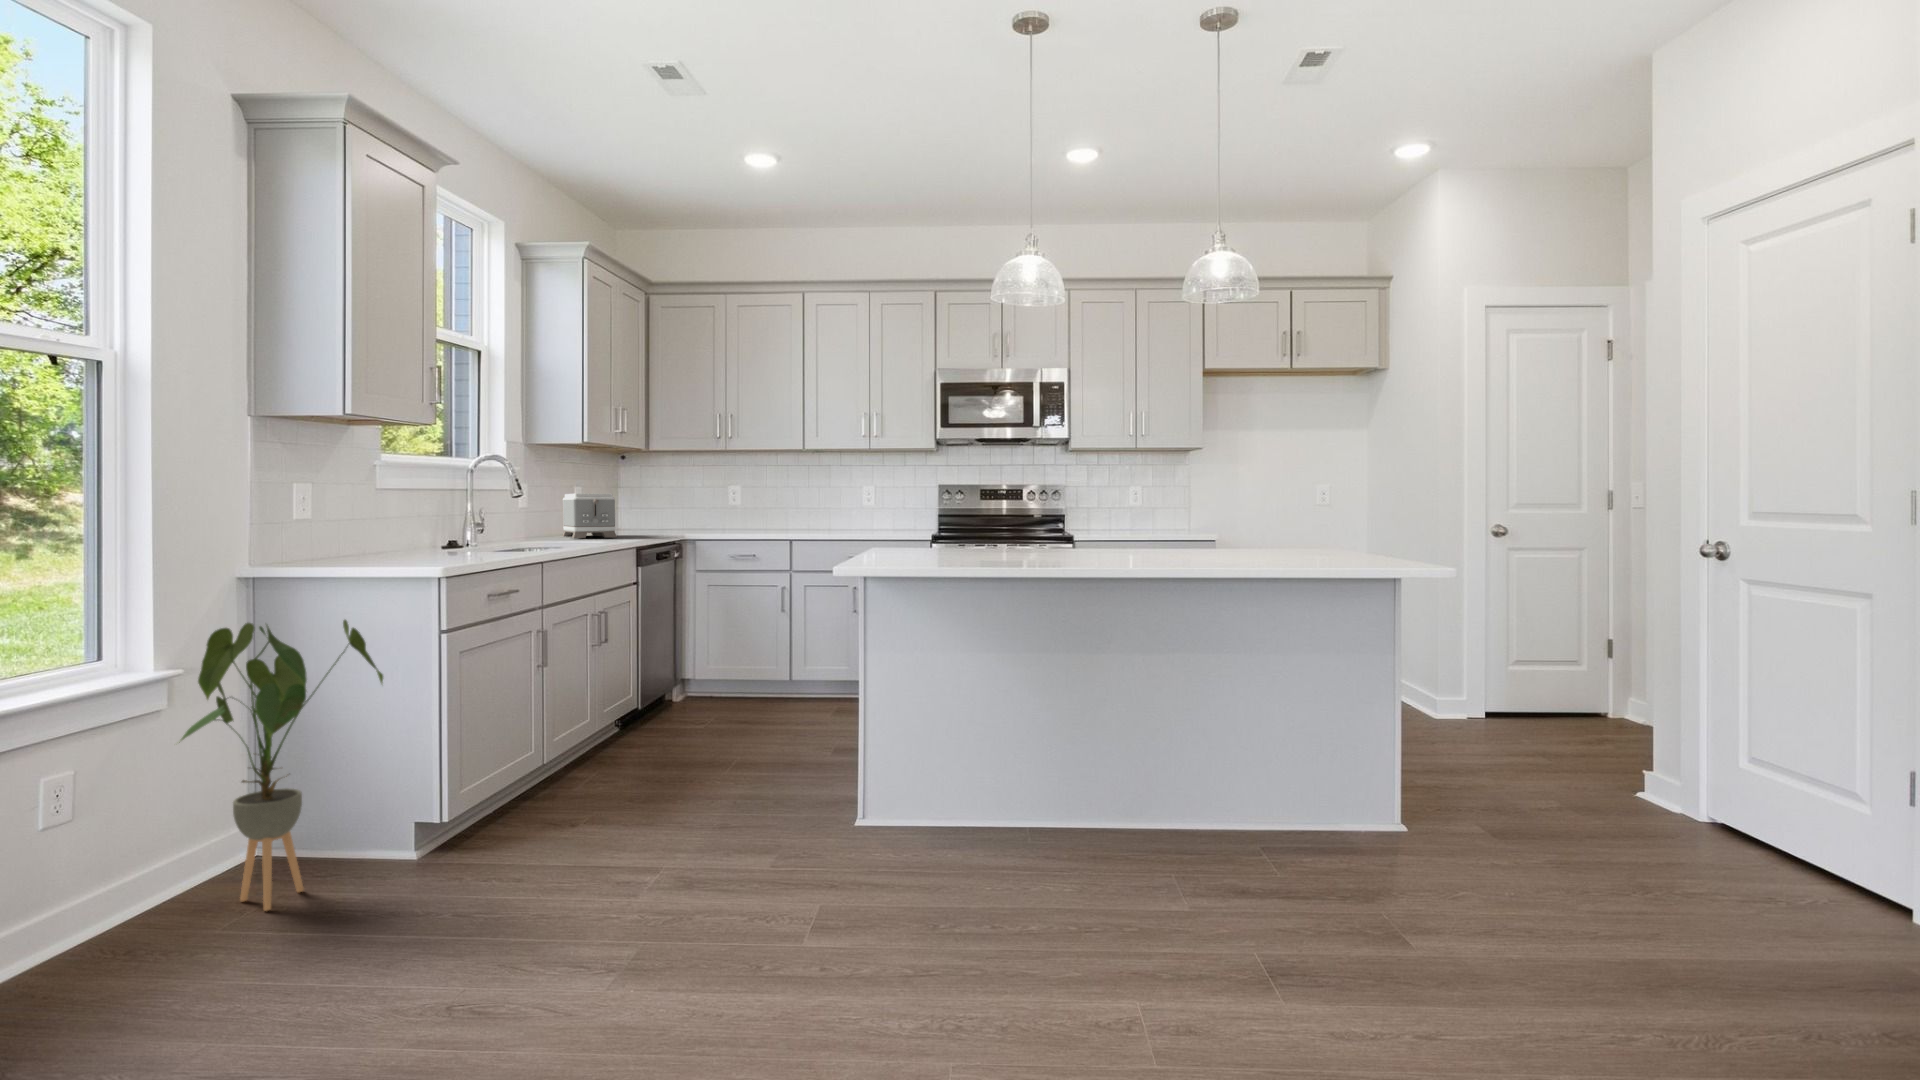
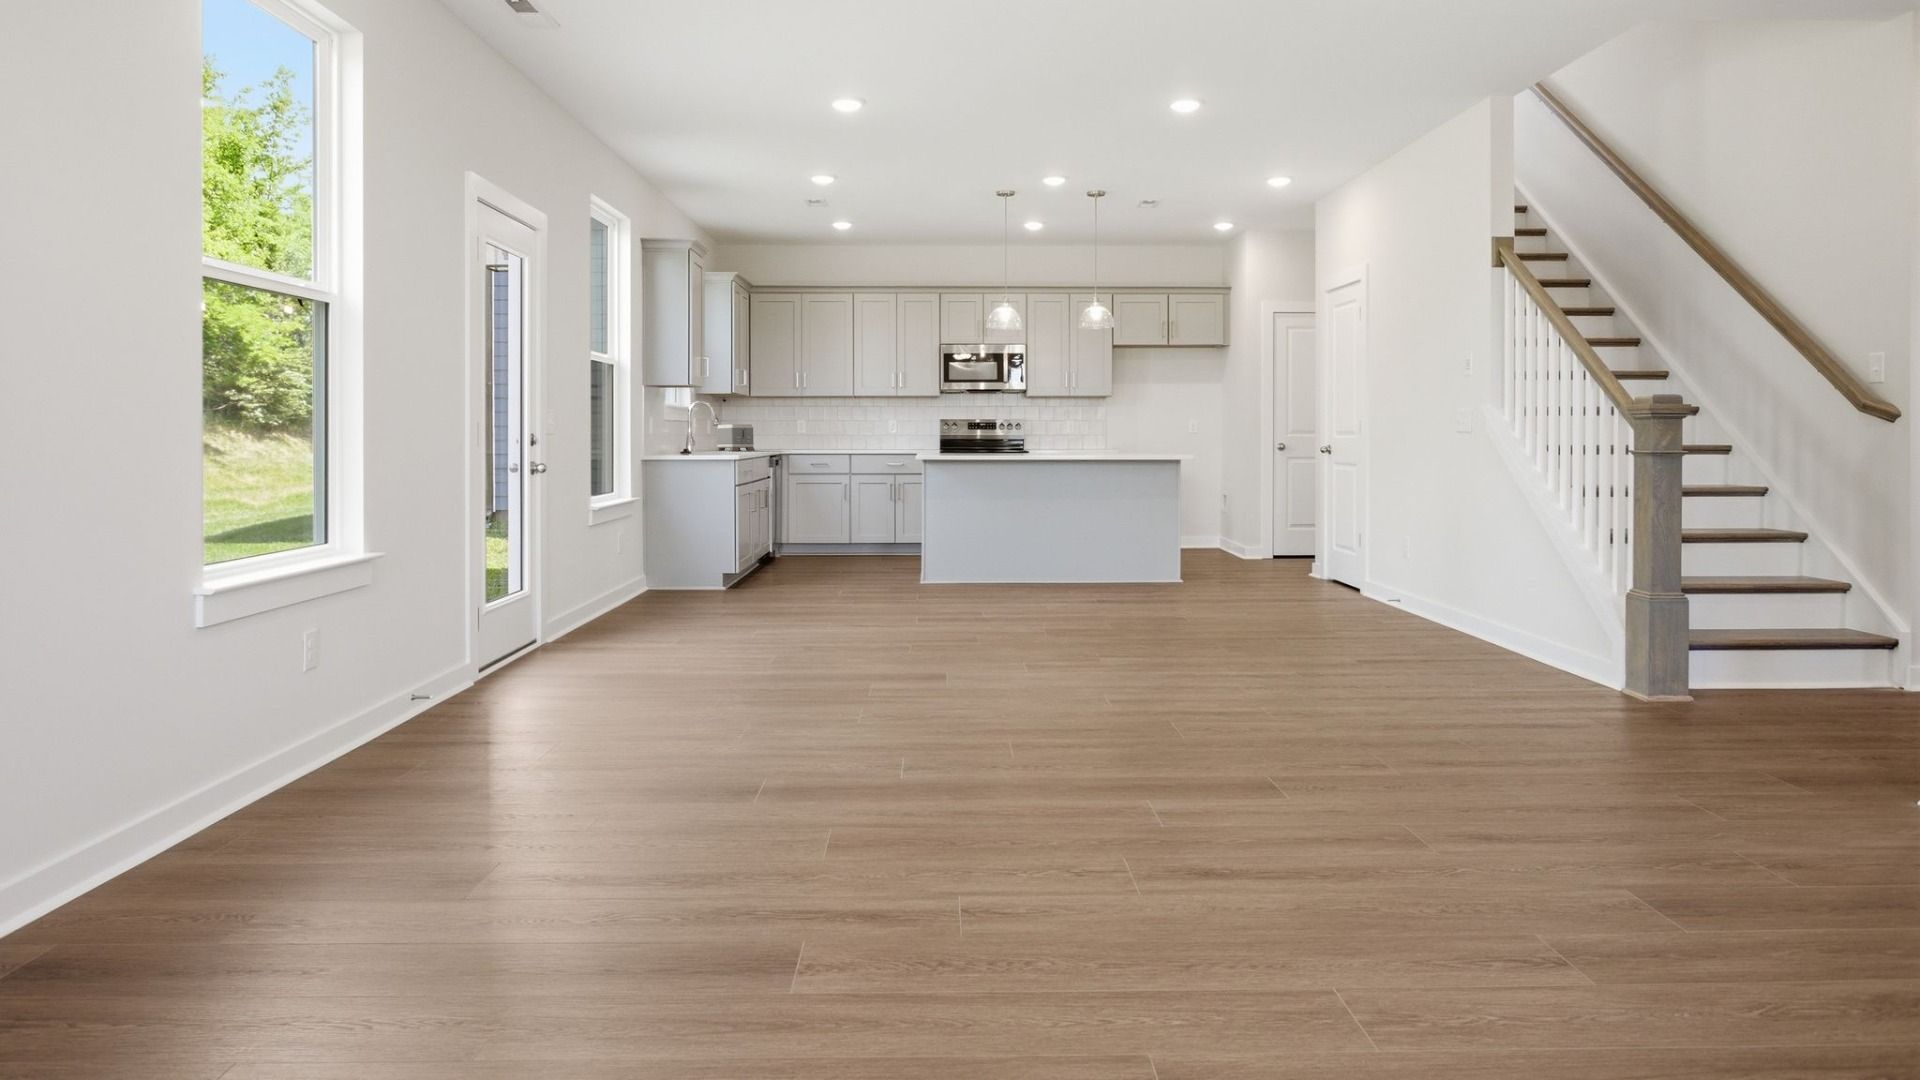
house plant: present [179,620,383,911] -> none [646,475,717,594]

